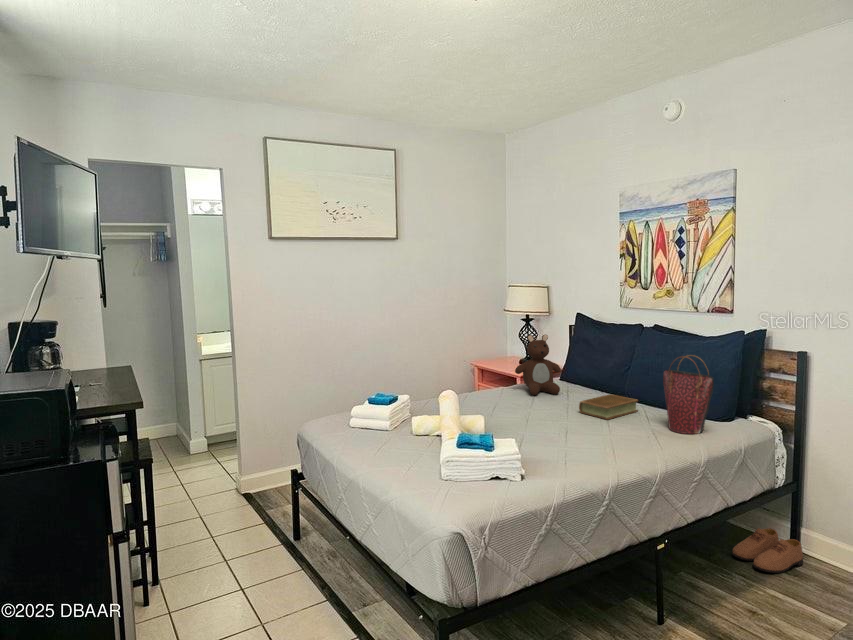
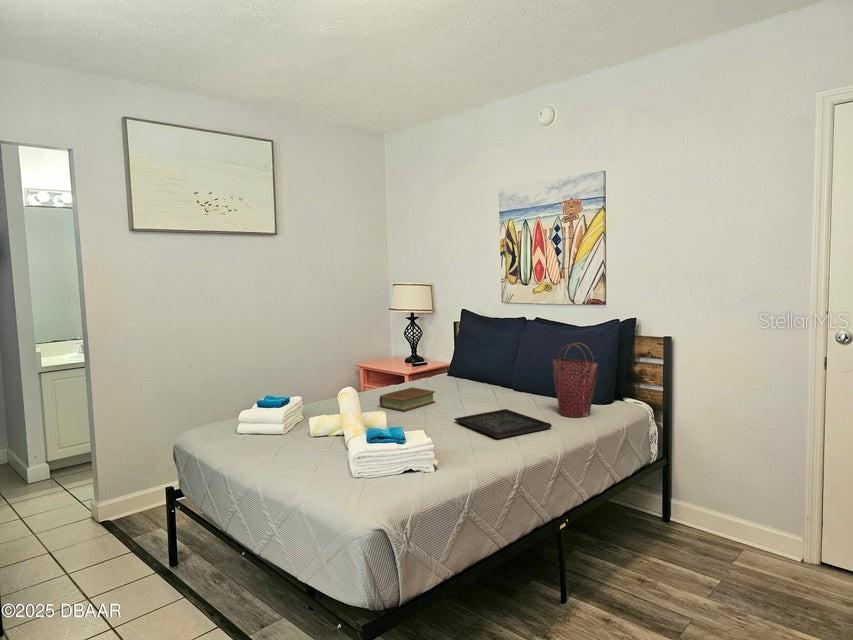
teddy bear: present [515,334,561,395] -> none [406,331,451,392]
book: present [579,394,638,420] -> present [379,387,435,411]
tray: none [555,420,656,451] -> present [454,409,552,438]
shoe: present [732,528,803,573] -> none [615,501,674,540]

